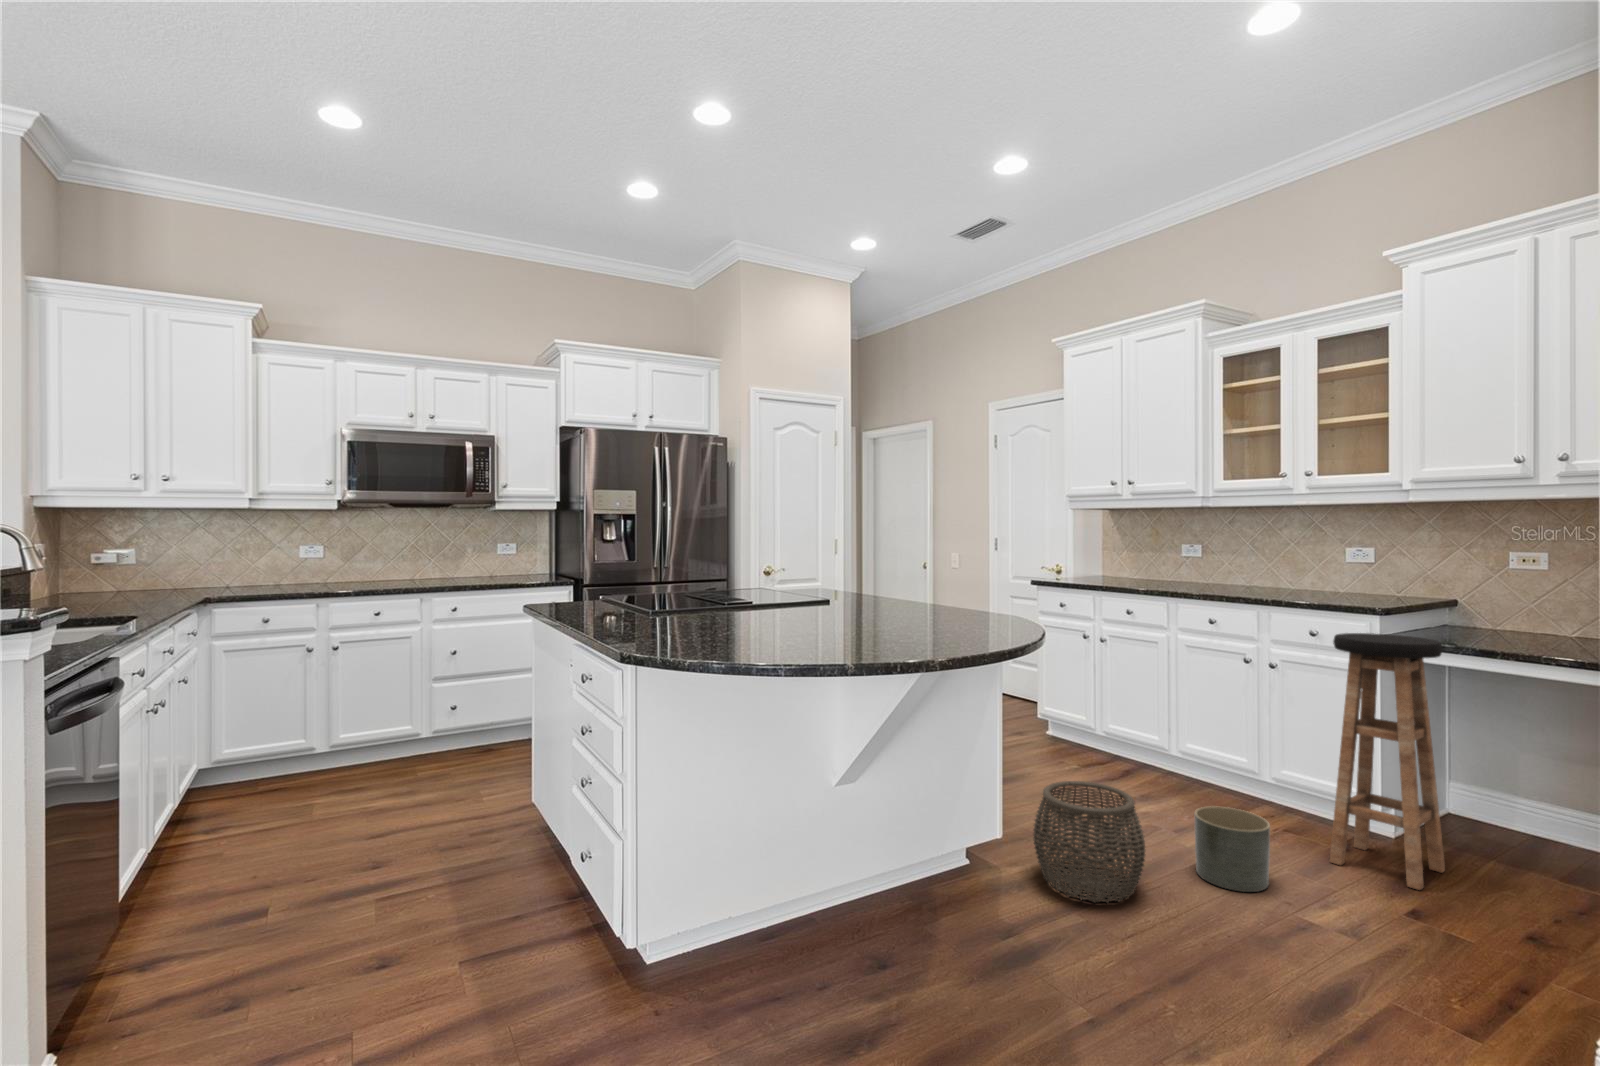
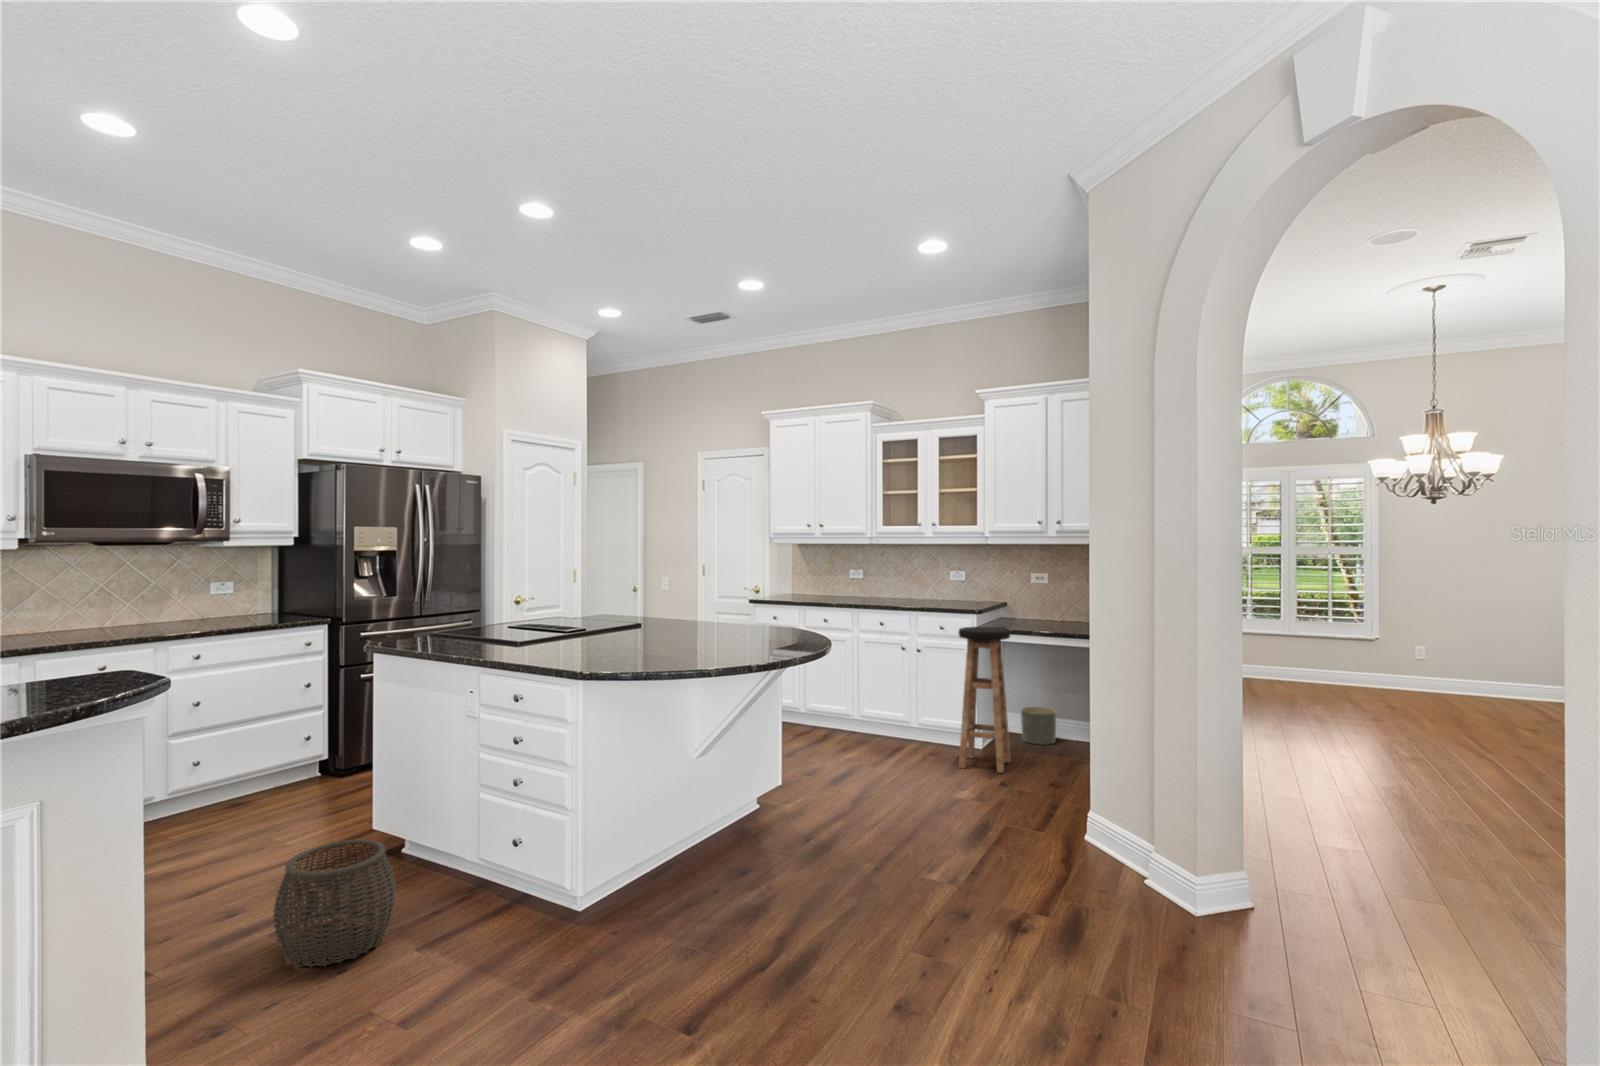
woven basket: present [1033,781,1145,903] -> present [273,839,396,967]
planter: present [1195,806,1270,892] -> present [1021,707,1056,745]

